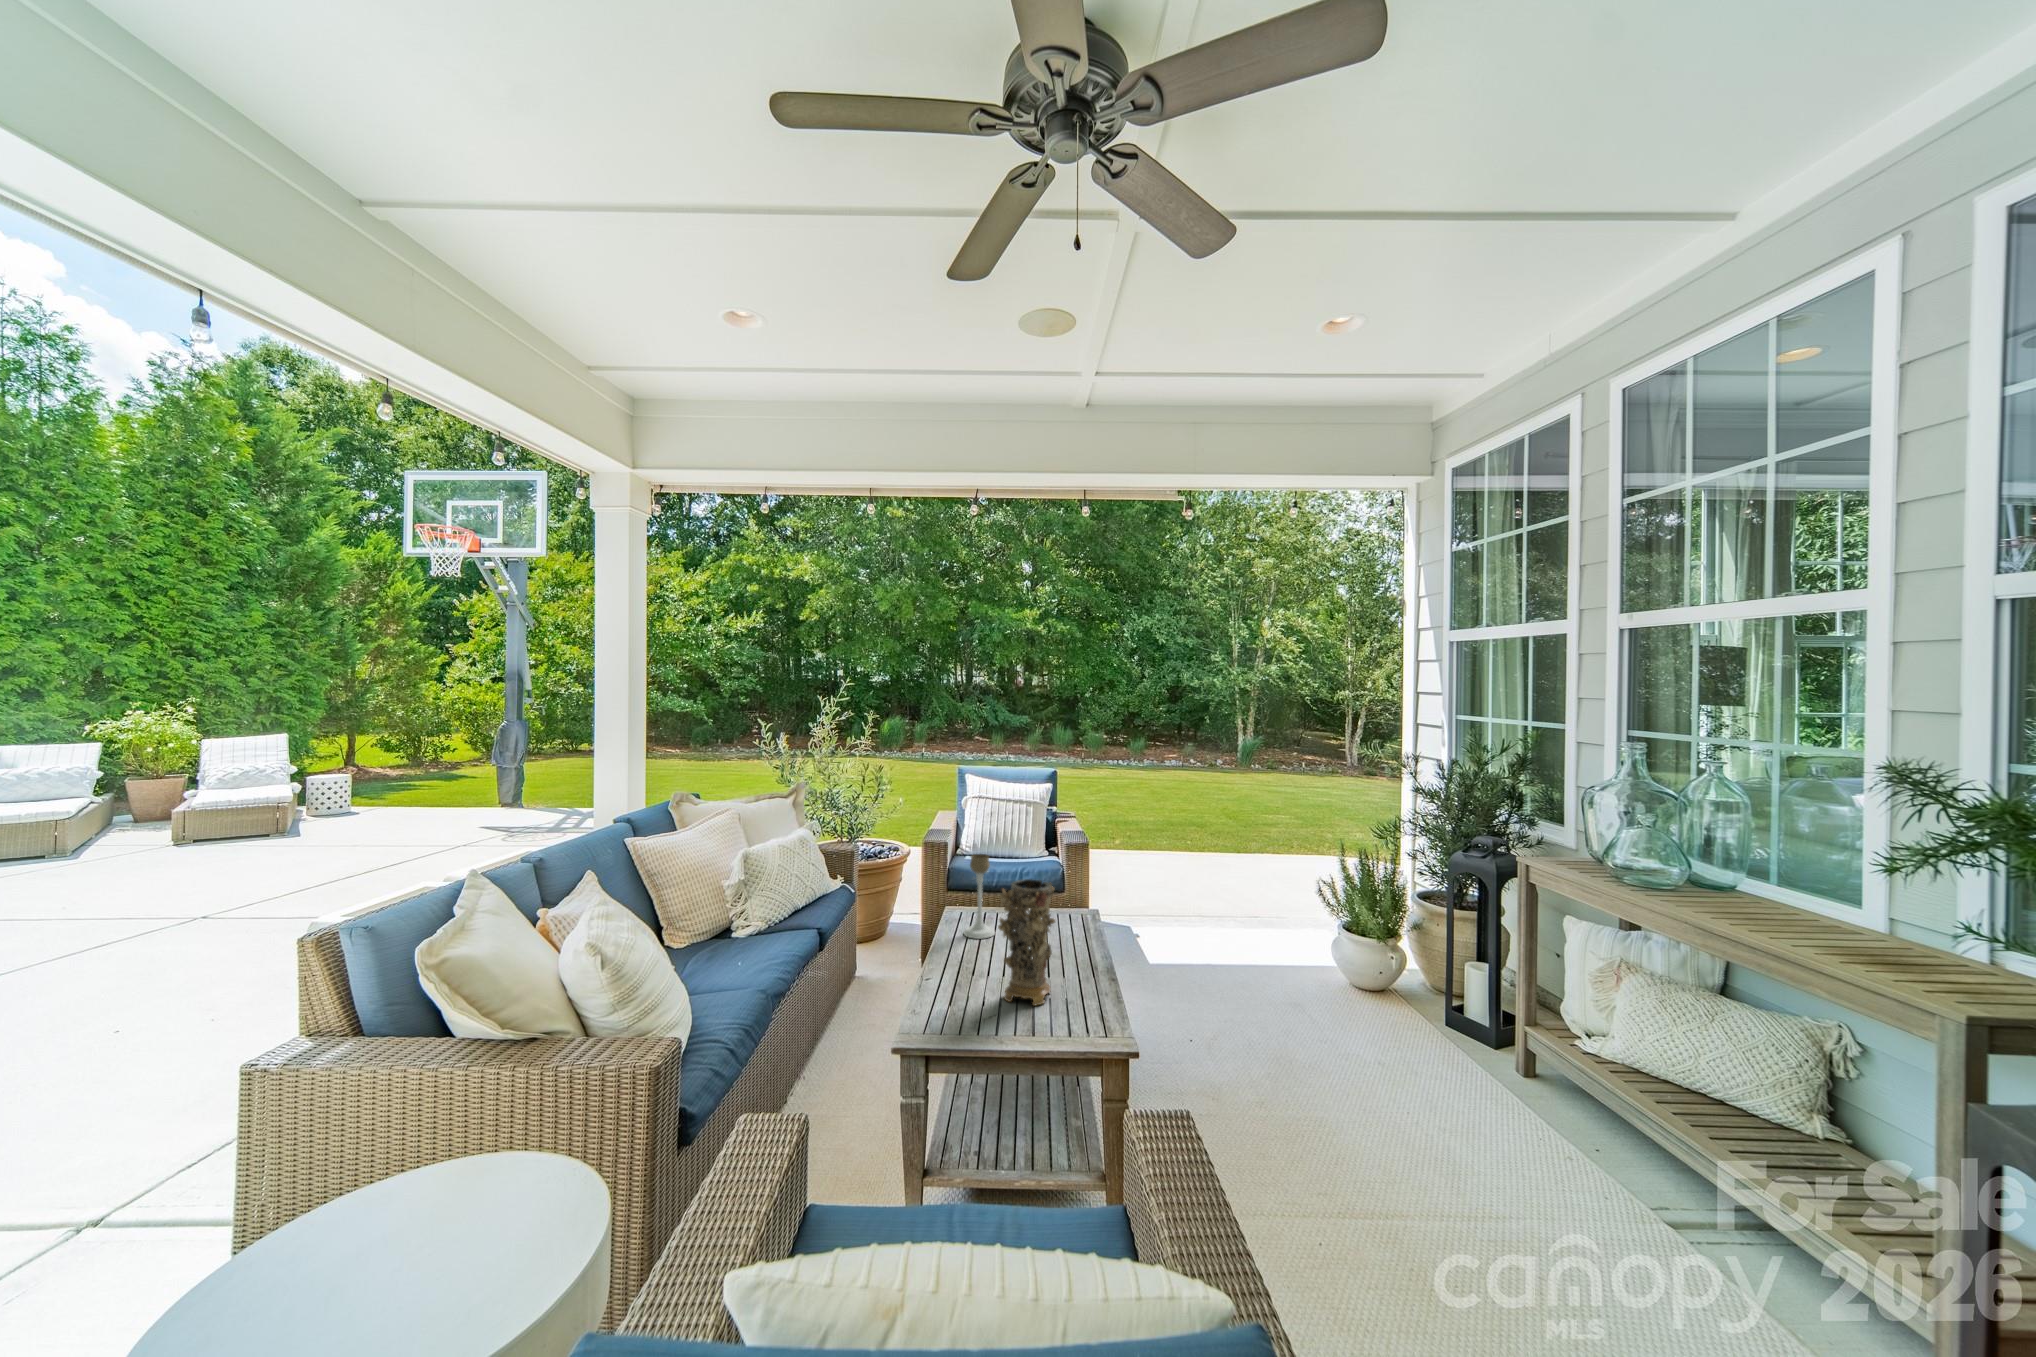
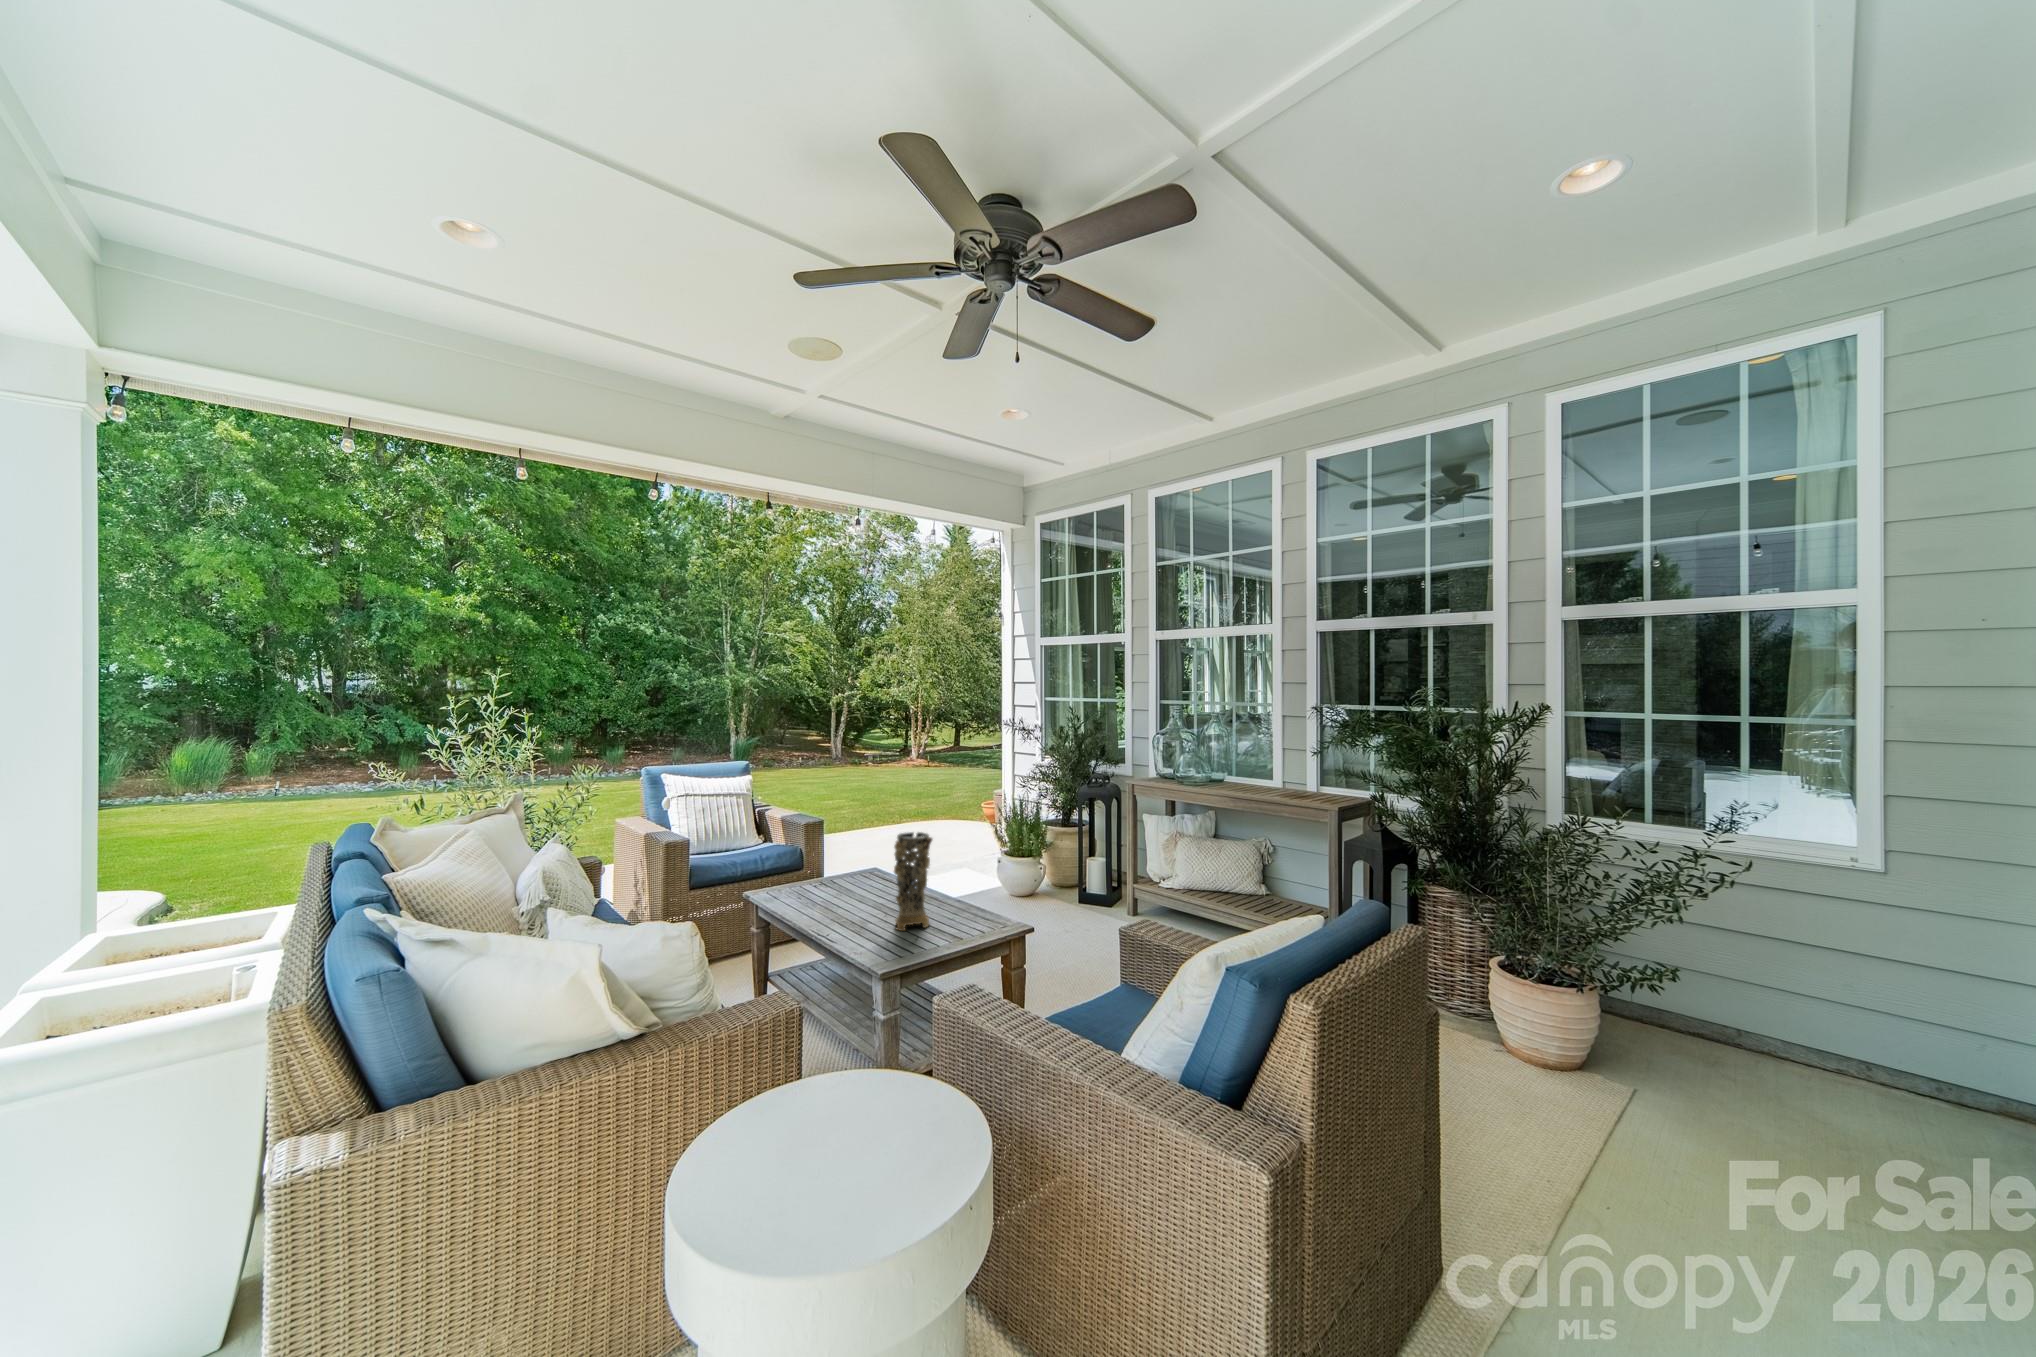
candle holder: present [964,854,995,939] -> none [790,829,820,905]

